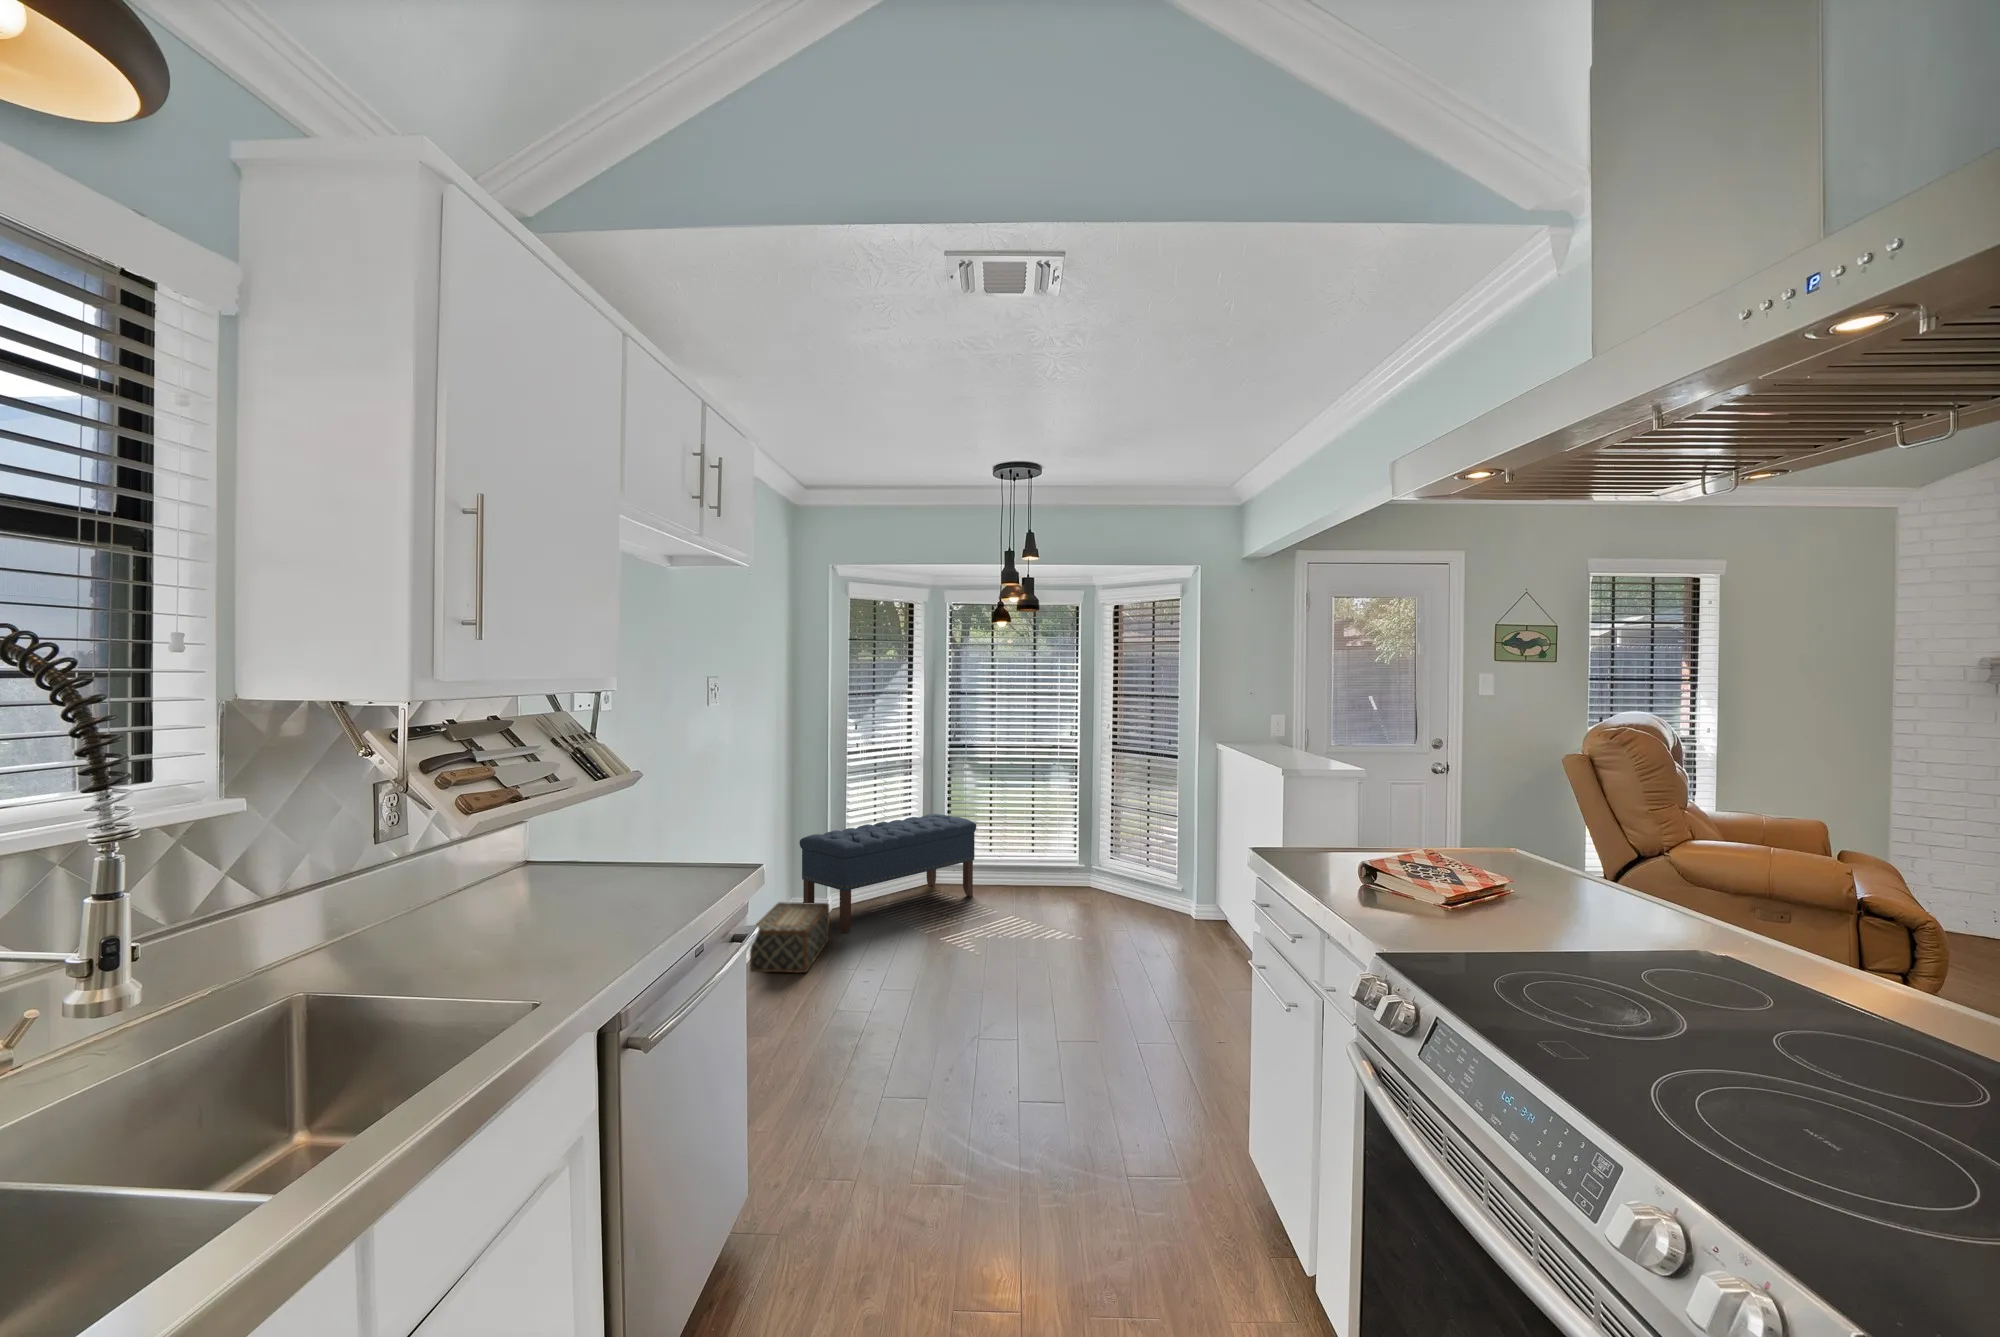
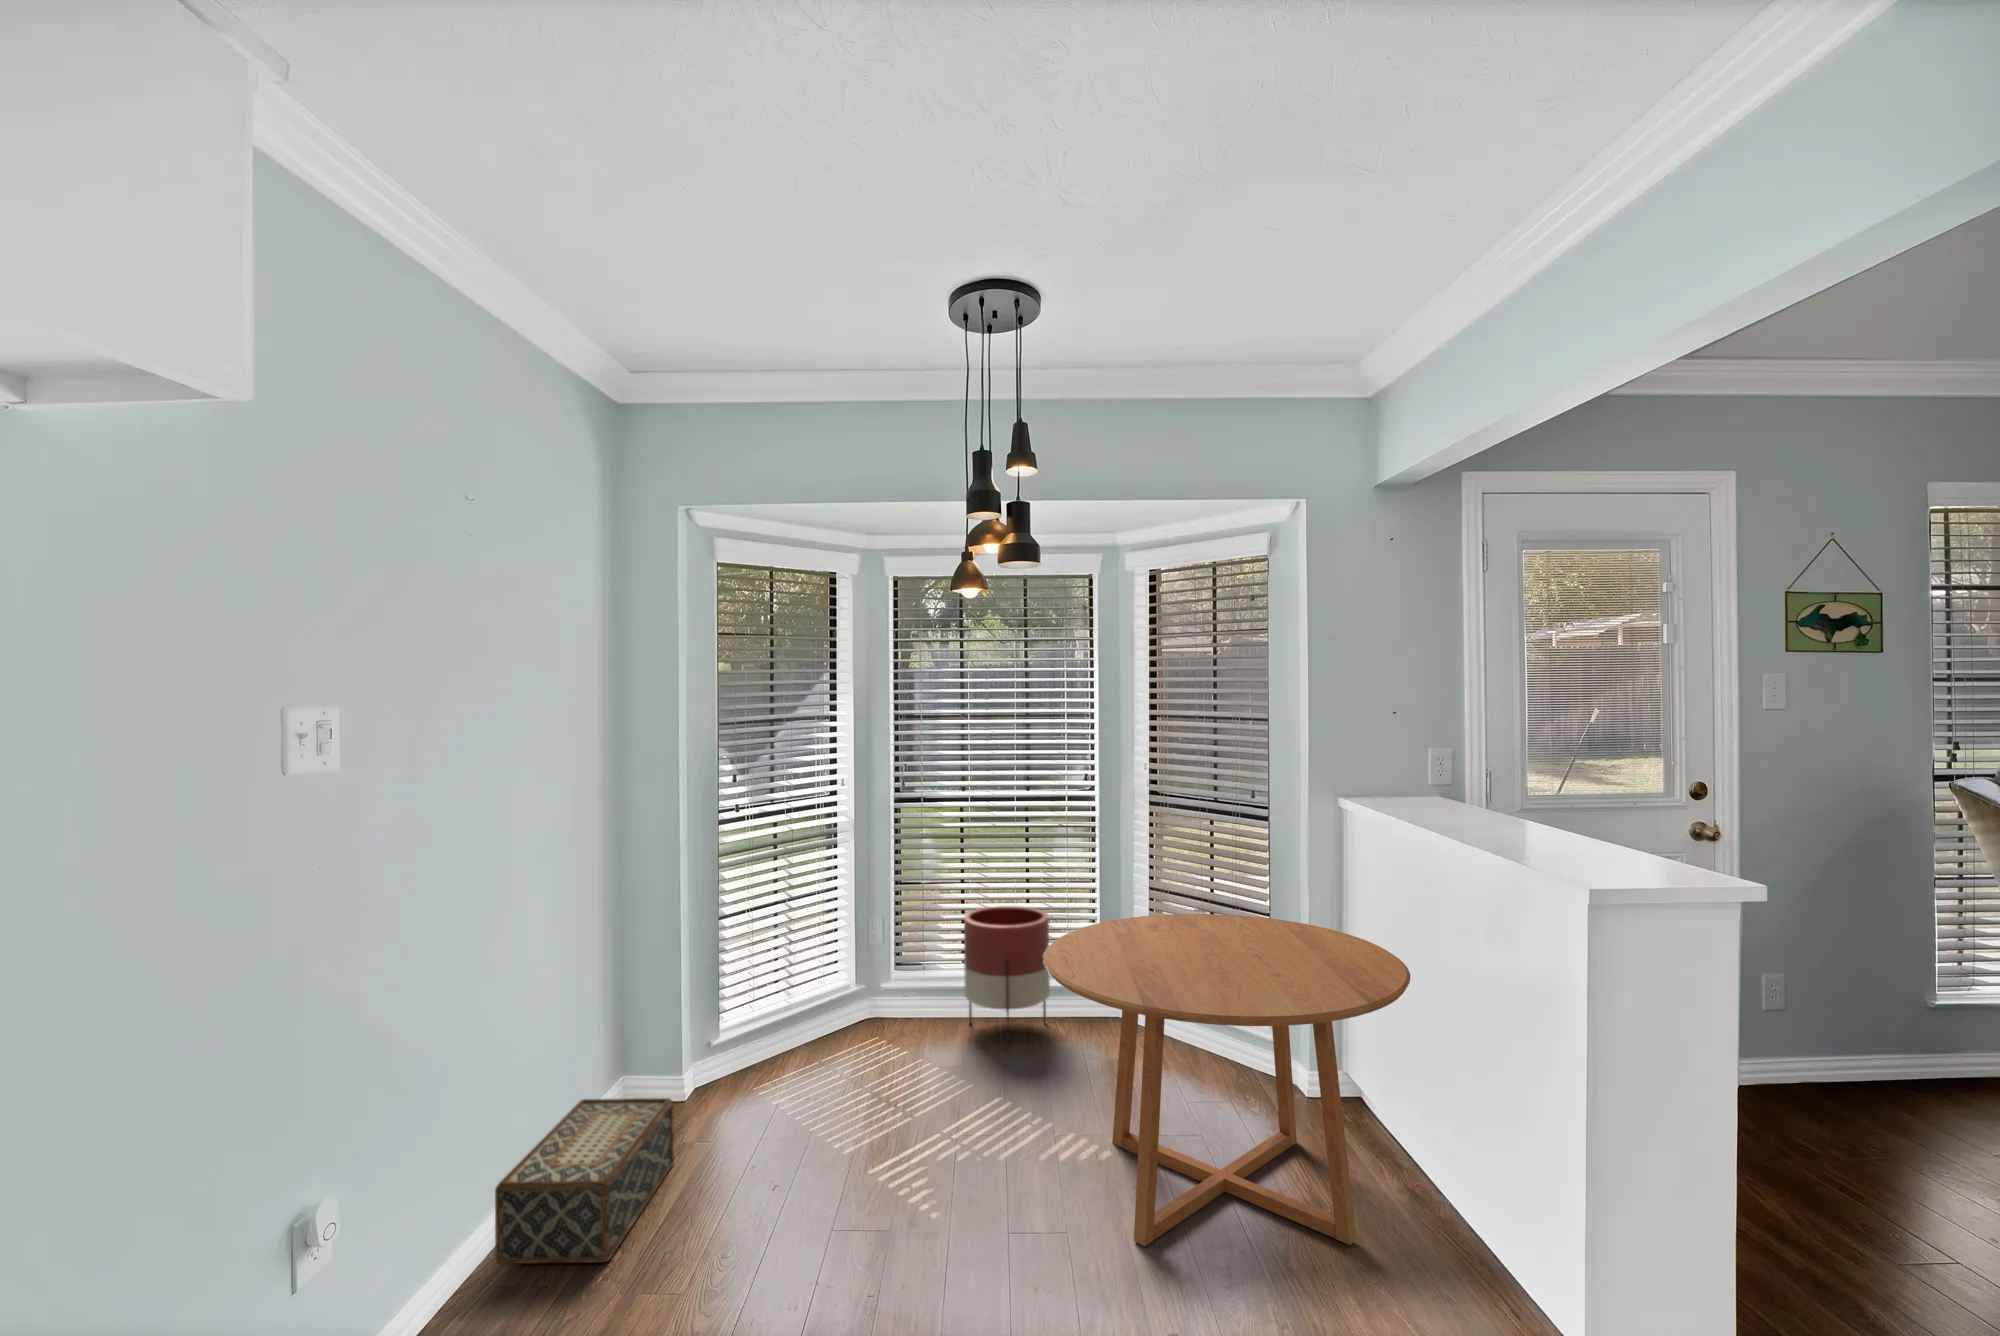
dining table: none [1039,810,1239,975] -> present [1044,914,1410,1246]
bench: present [799,814,976,933] -> none [633,911,938,1144]
planter: none [992,814,1045,897] -> present [964,906,1050,1047]

